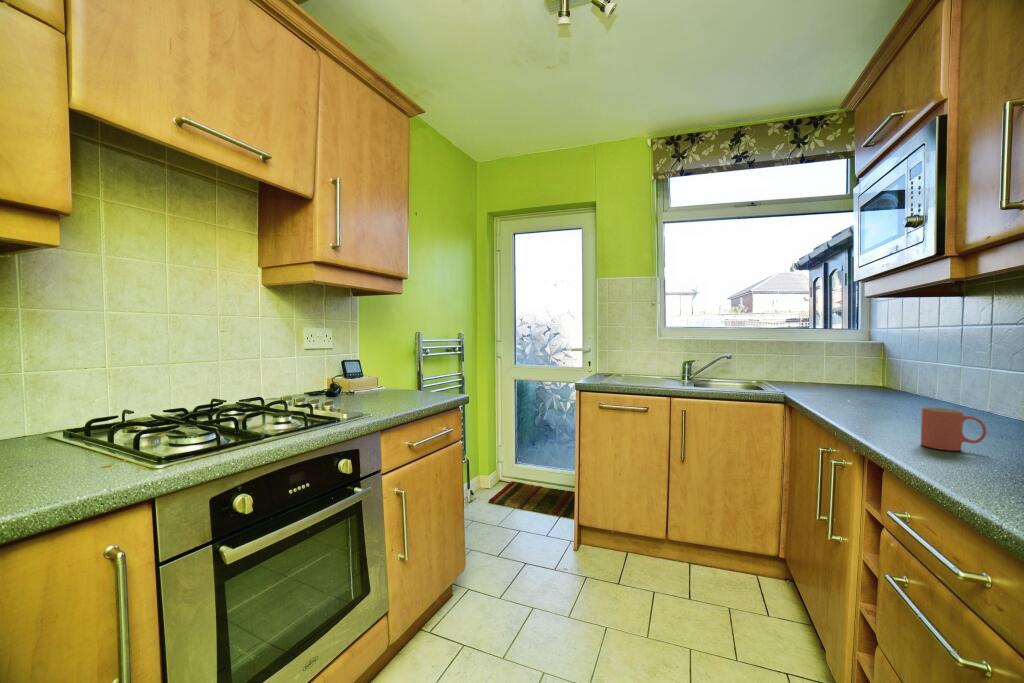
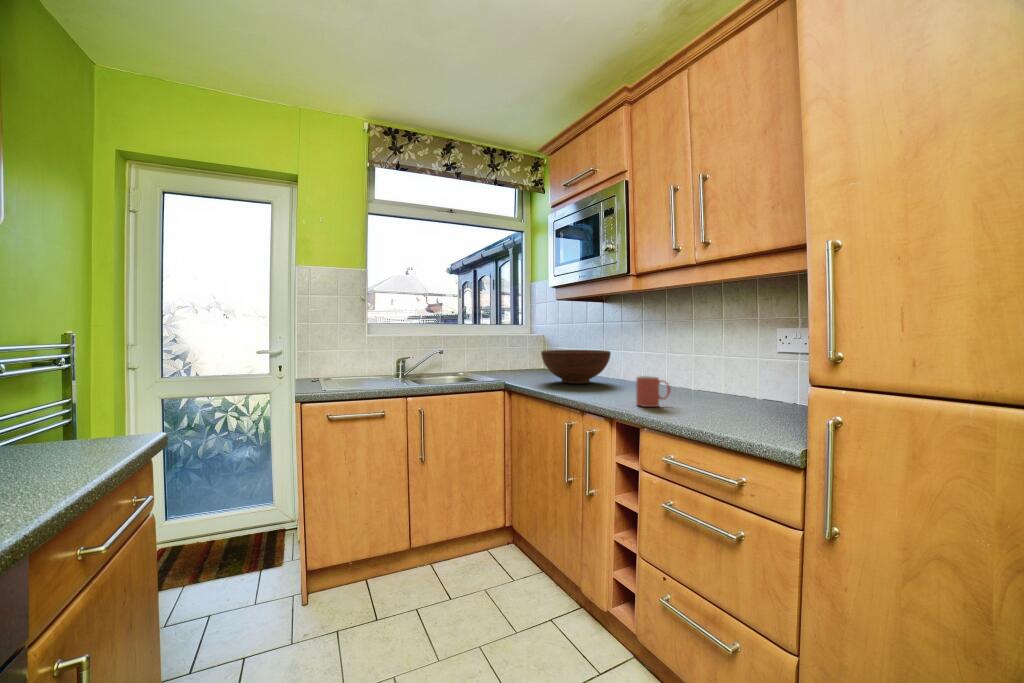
fruit bowl: none [832,362,950,408] -> present [541,350,611,384]

